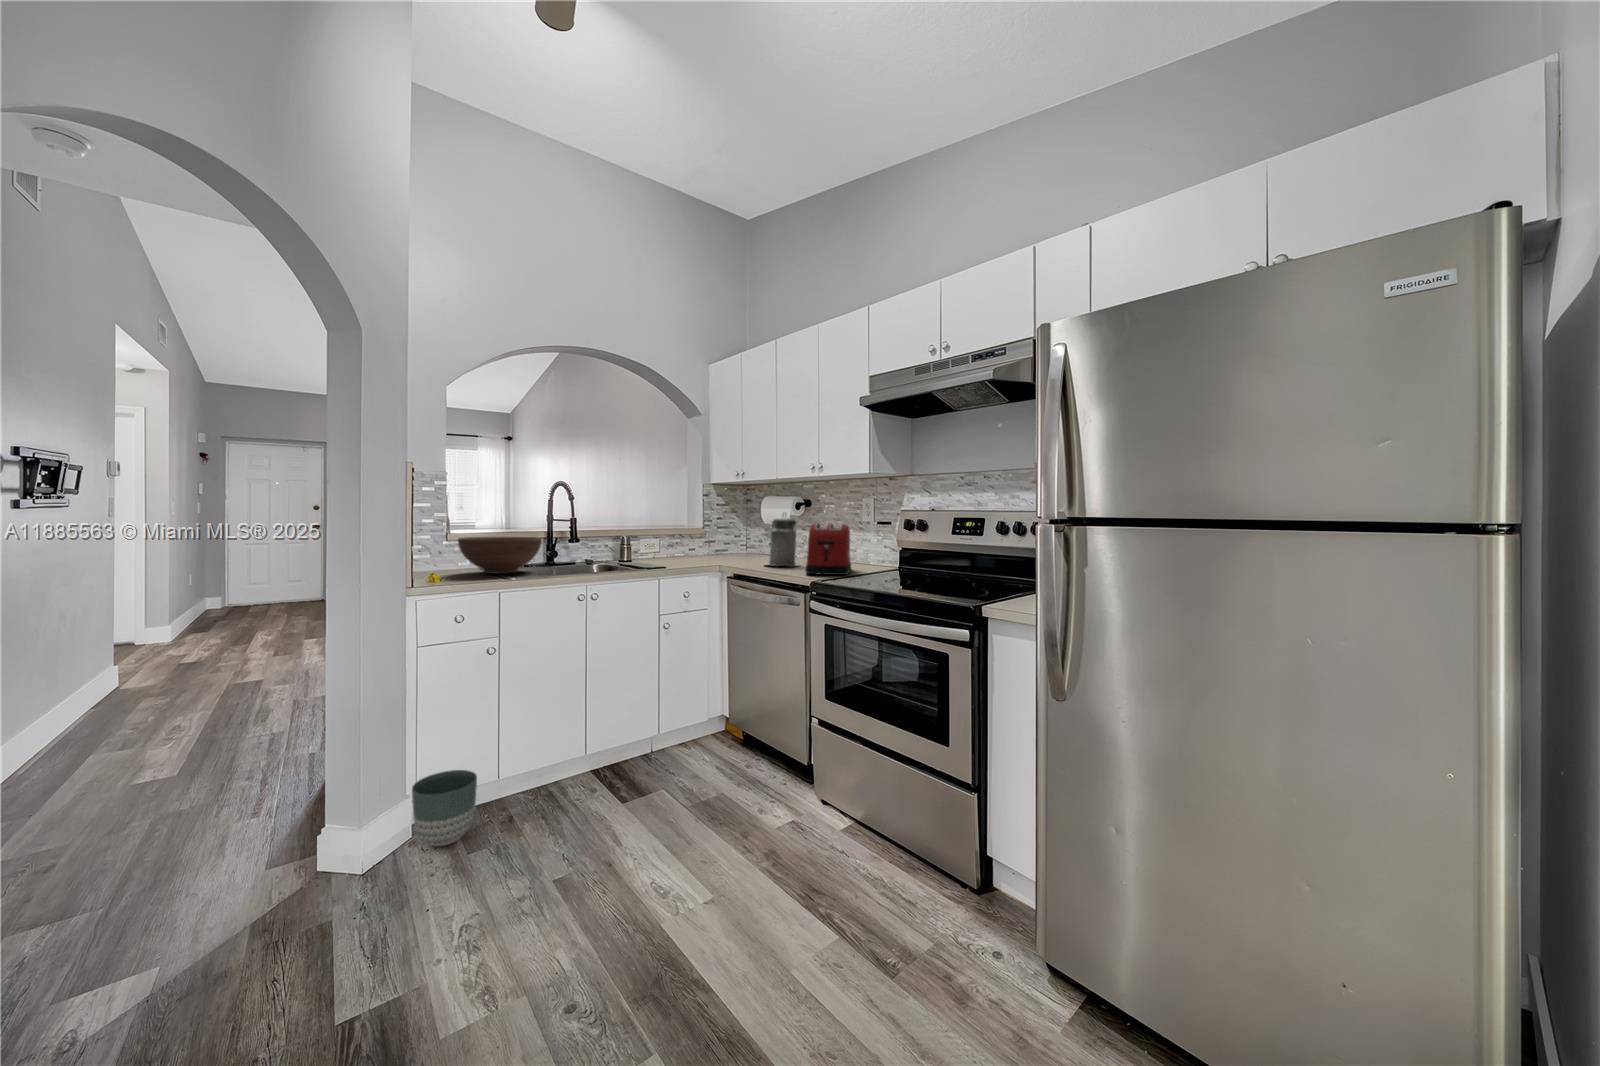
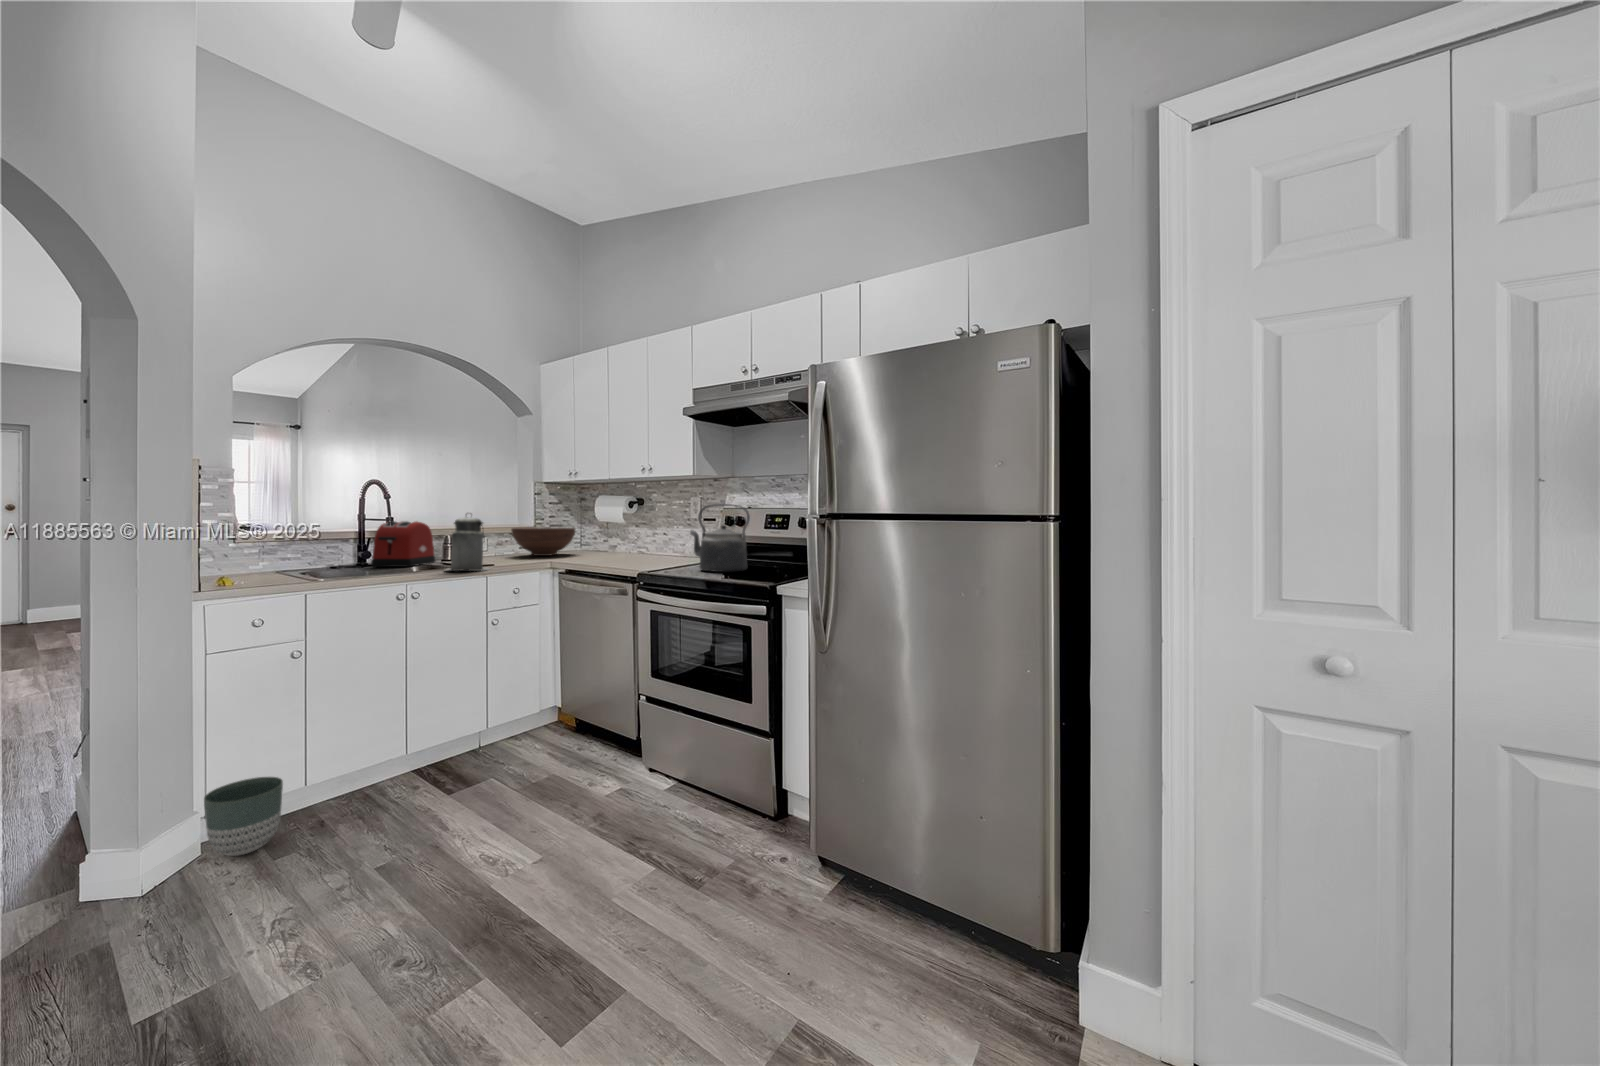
kettle: none [868,507,938,584] -> present [690,504,750,572]
canister: present [766,516,800,566] -> present [448,517,489,571]
toaster: present [805,523,851,575] -> present [371,521,436,567]
fruit bowl: present [458,537,542,574] -> present [512,528,575,556]

